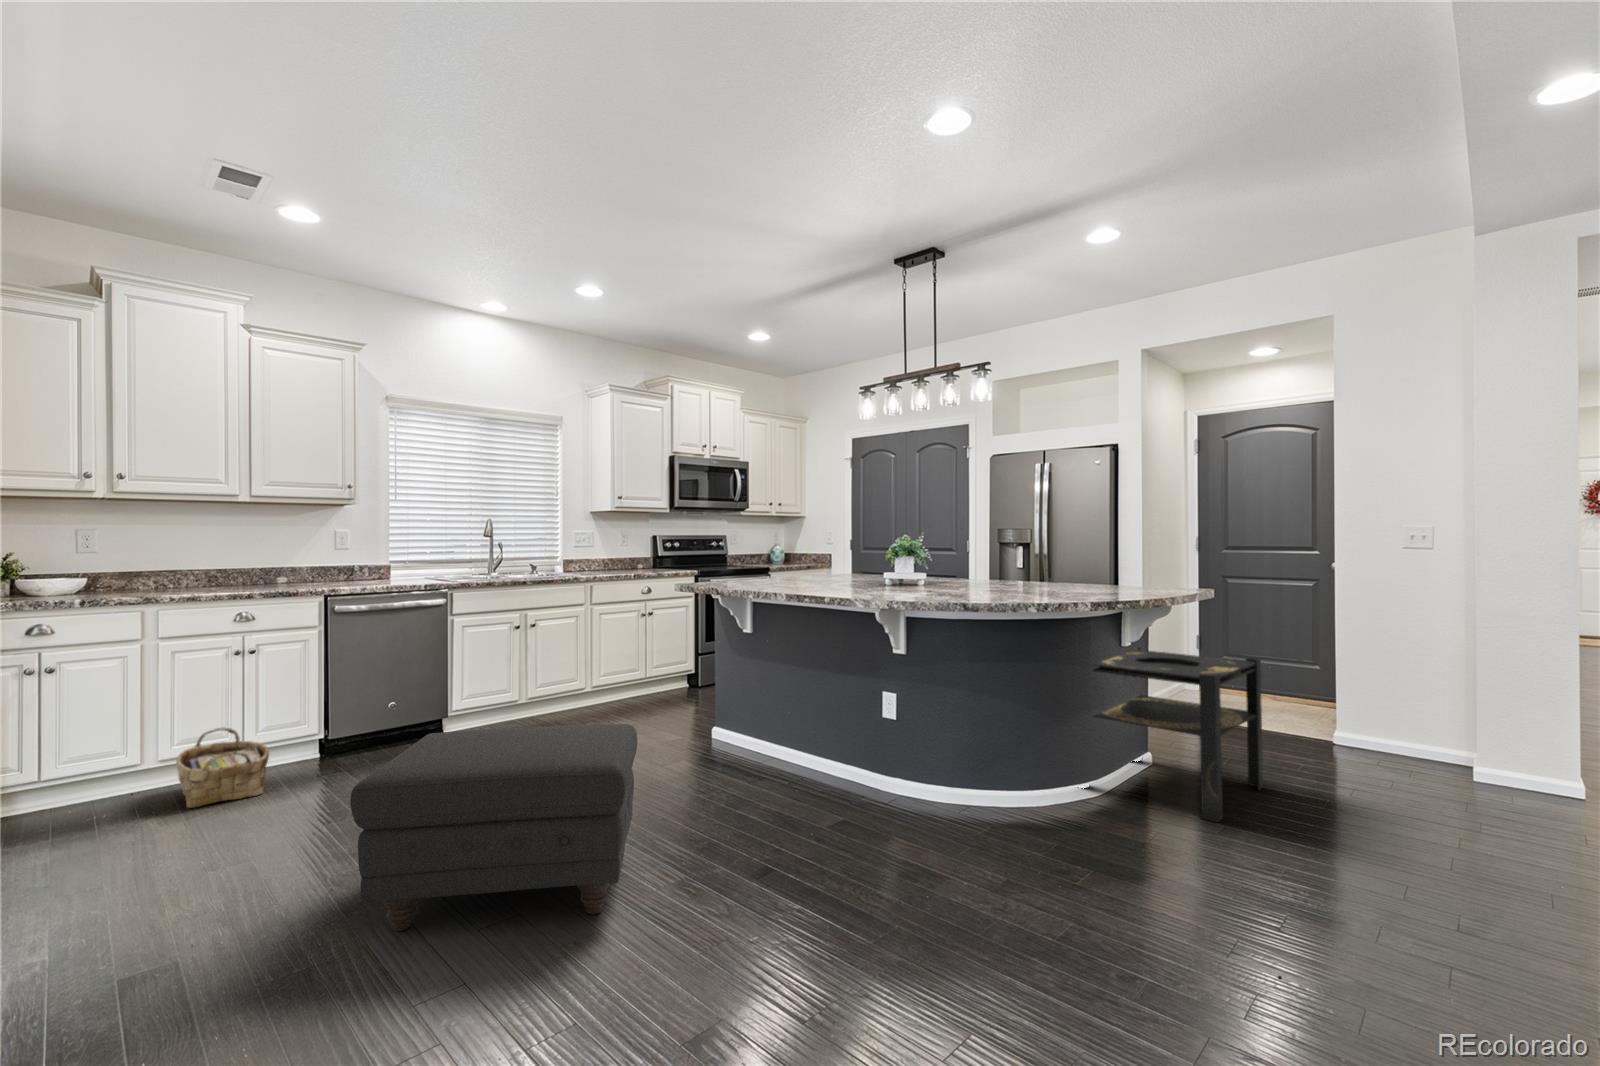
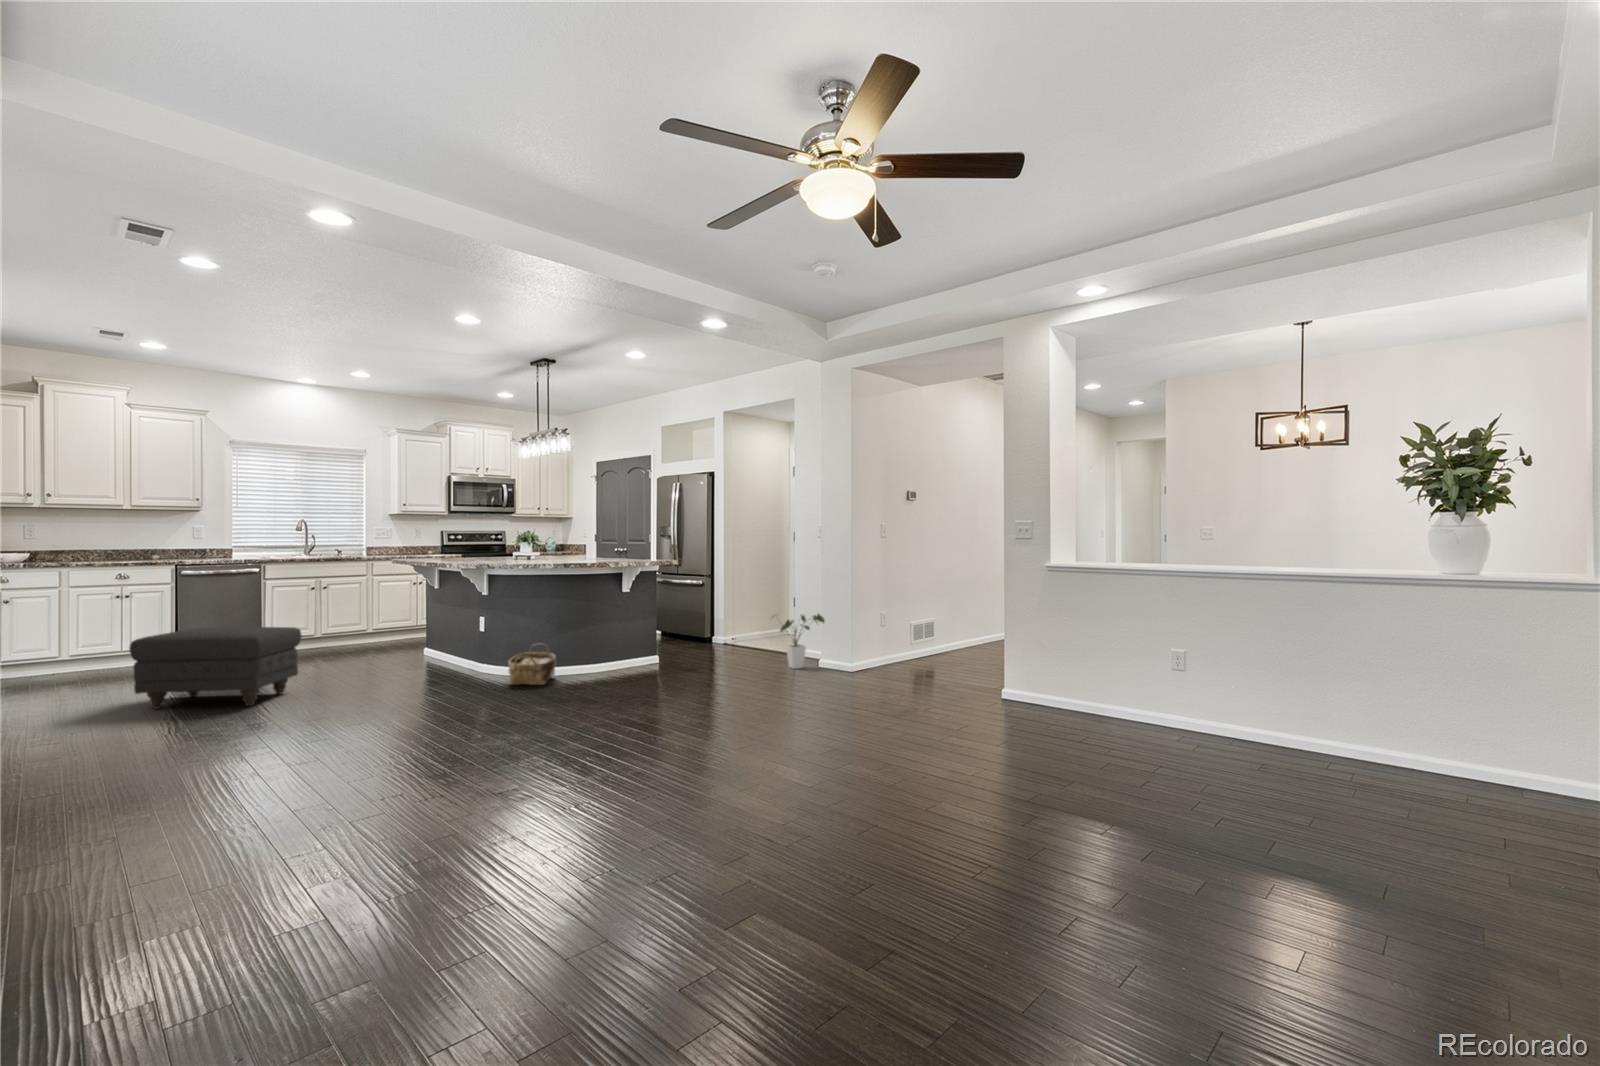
side table: present [1085,647,1263,822] -> none [583,599,684,685]
house plant: none [1361,668,1471,767] -> present [780,614,825,669]
woven basket: present [176,727,269,808] -> present [508,643,556,685]

